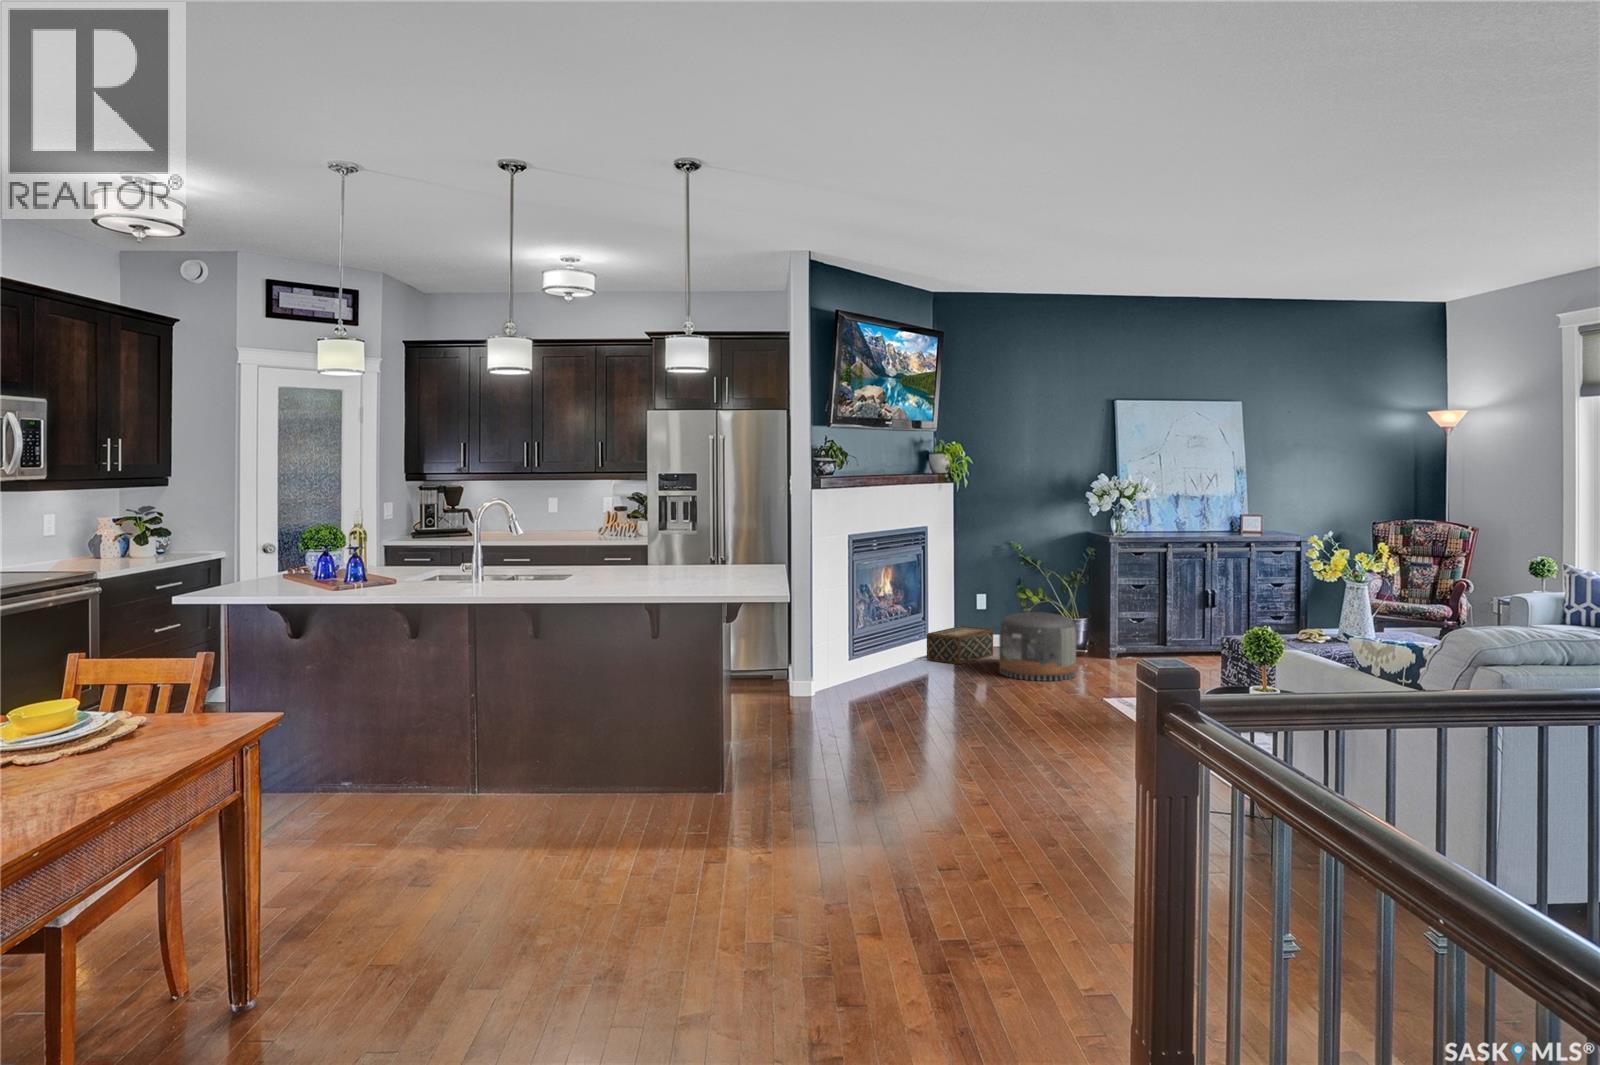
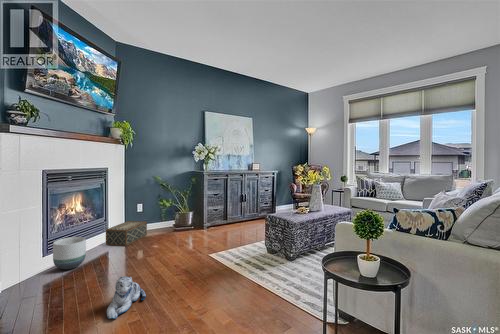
pouf: present [999,612,1076,681] -> none [150,213,192,254]
planter: none [866,634,906,678] -> present [53,237,86,269]
plush toy: none [948,675,995,722] -> present [107,276,146,319]

